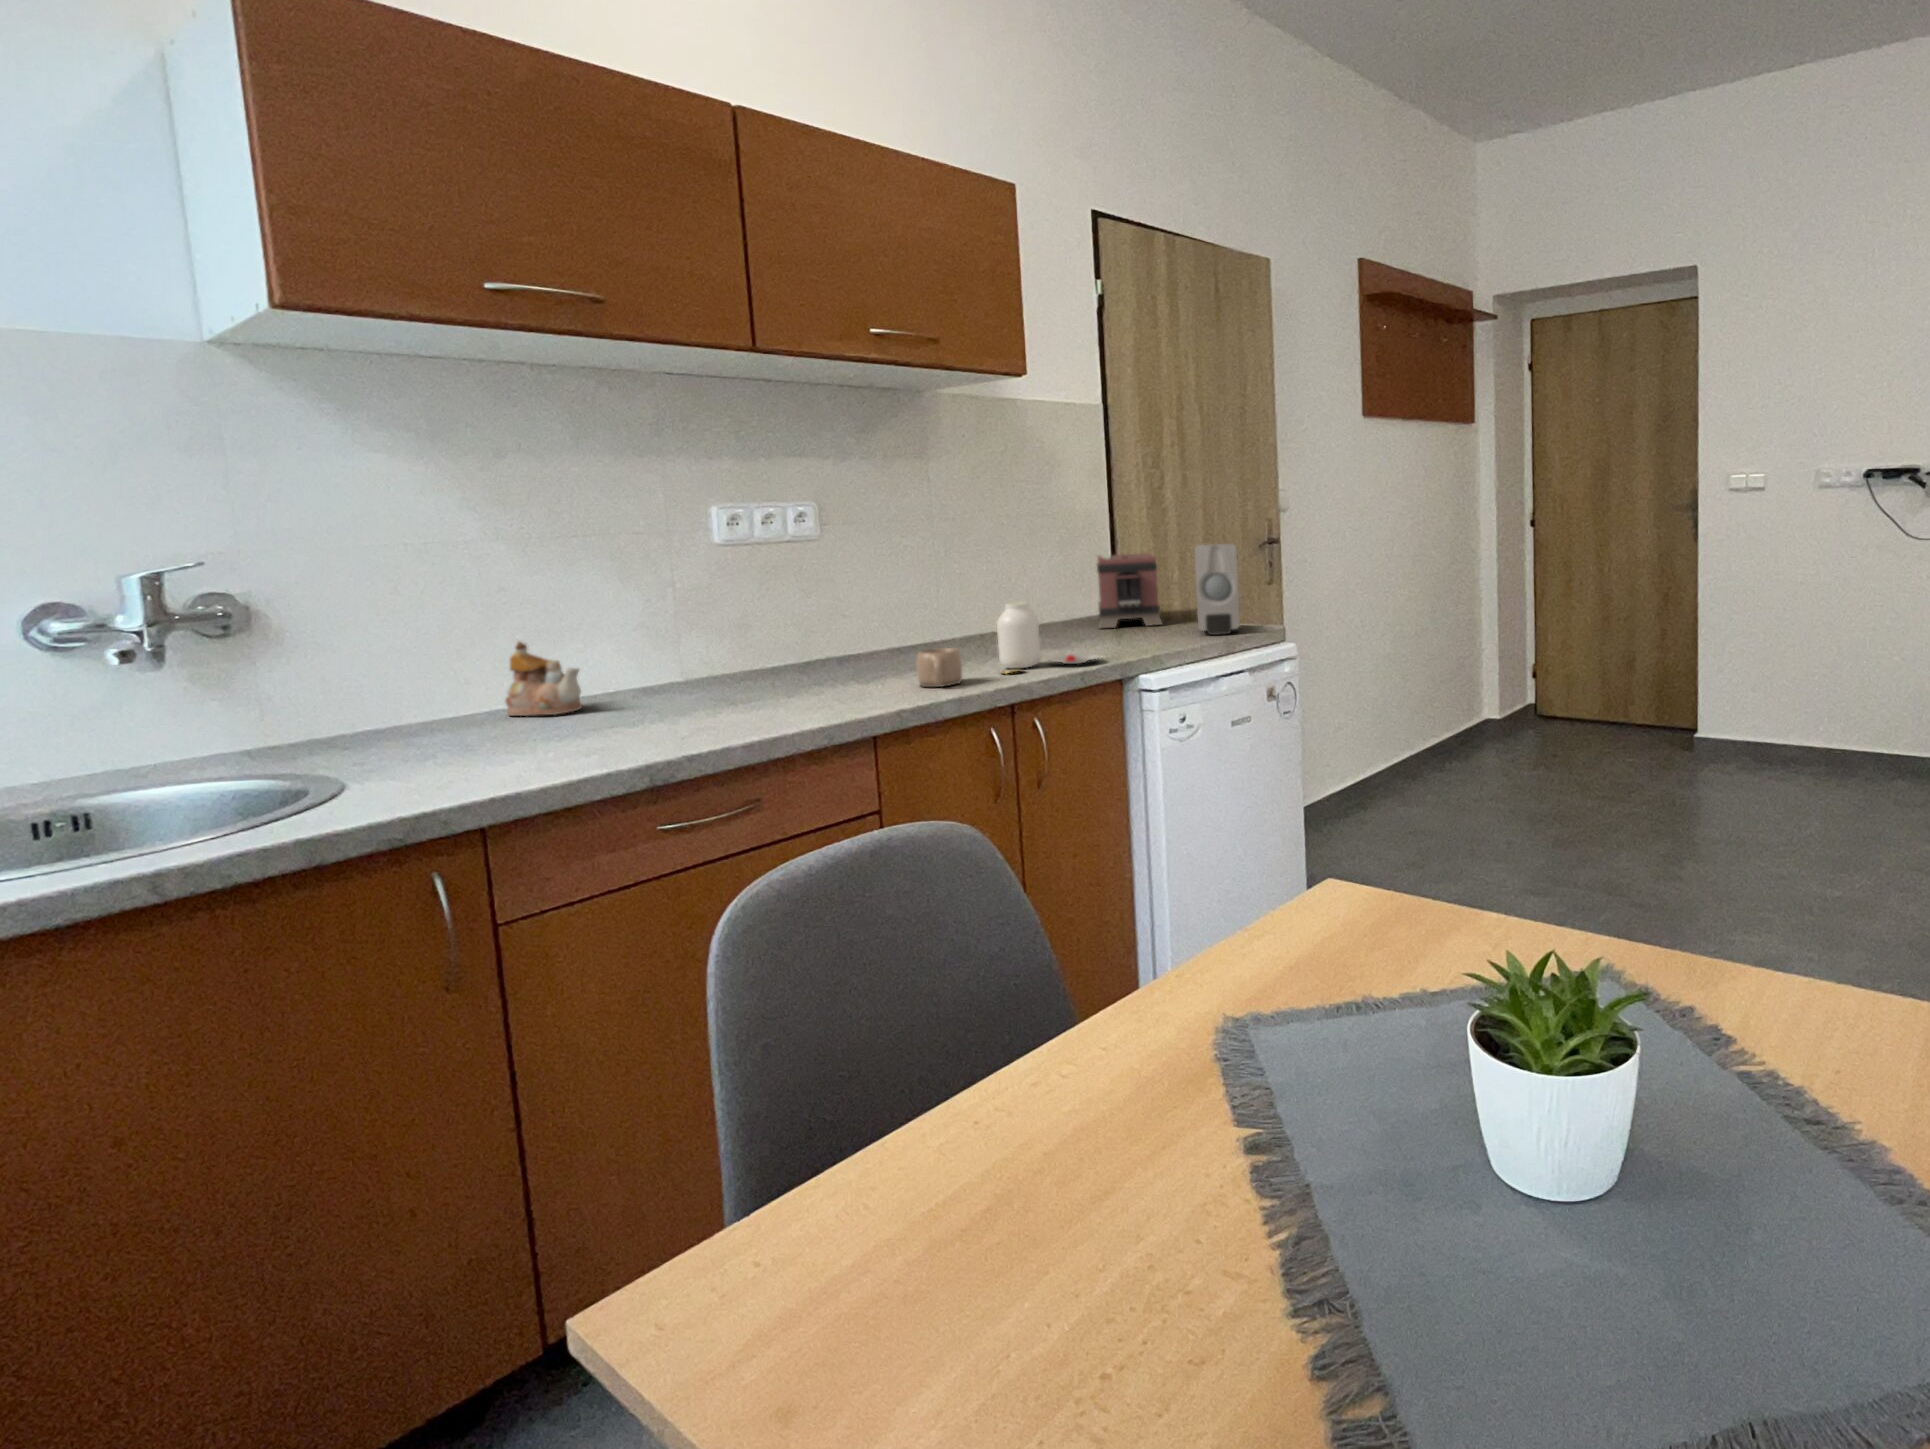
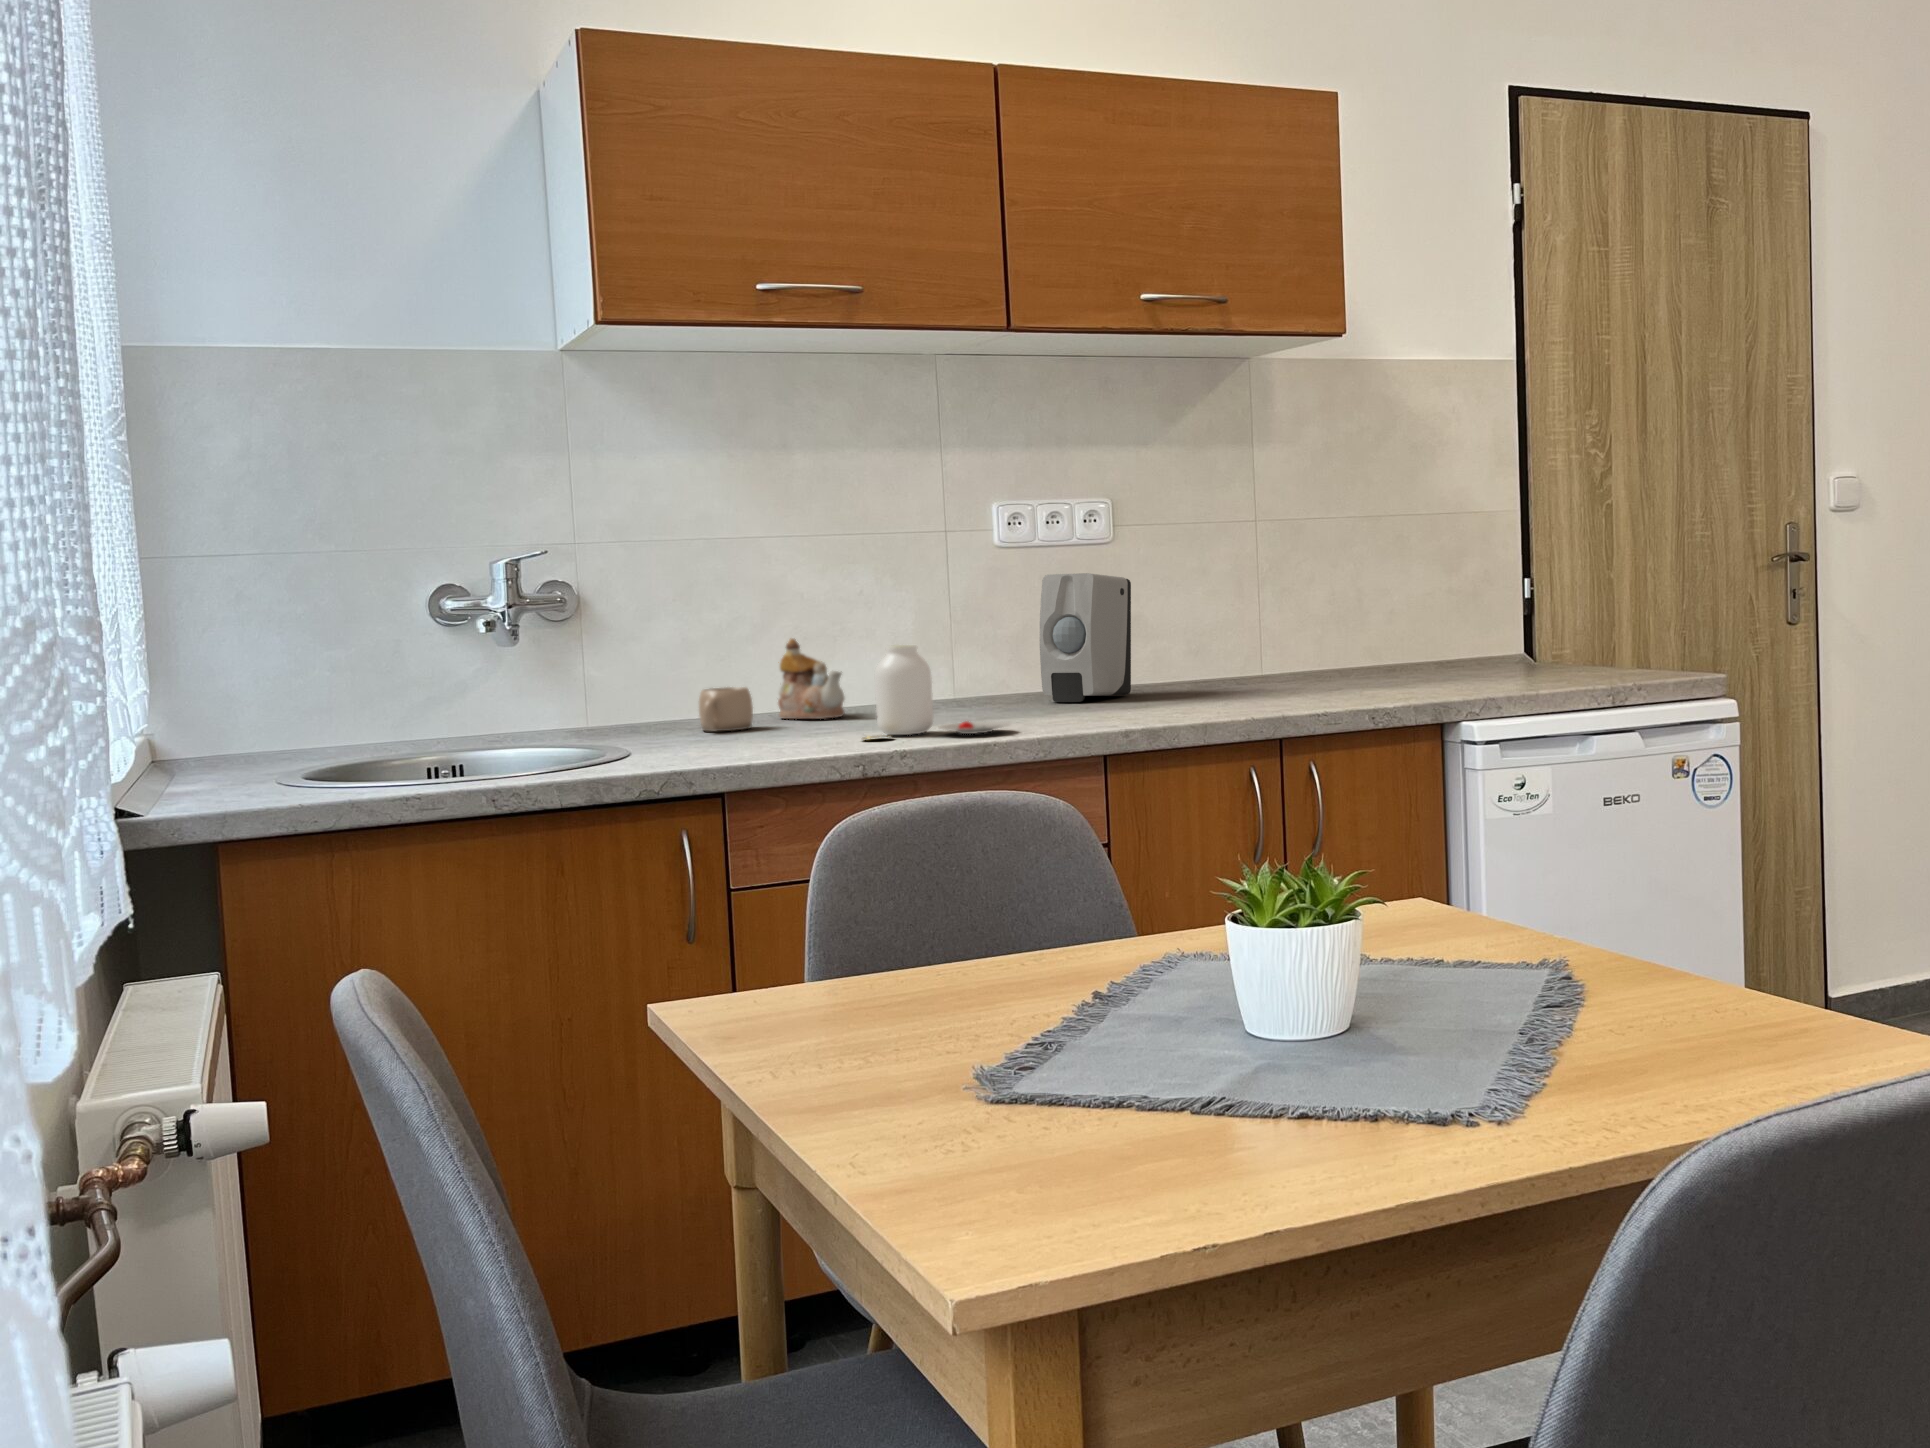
soap dispenser: present [1194,544,1240,635] -> present [1040,573,1131,702]
toaster: present [1097,553,1162,628] -> none [1474,570,1583,671]
jar: present [997,602,1100,674] -> present [862,645,1010,739]
mug: present [916,648,962,687] -> present [699,687,753,731]

